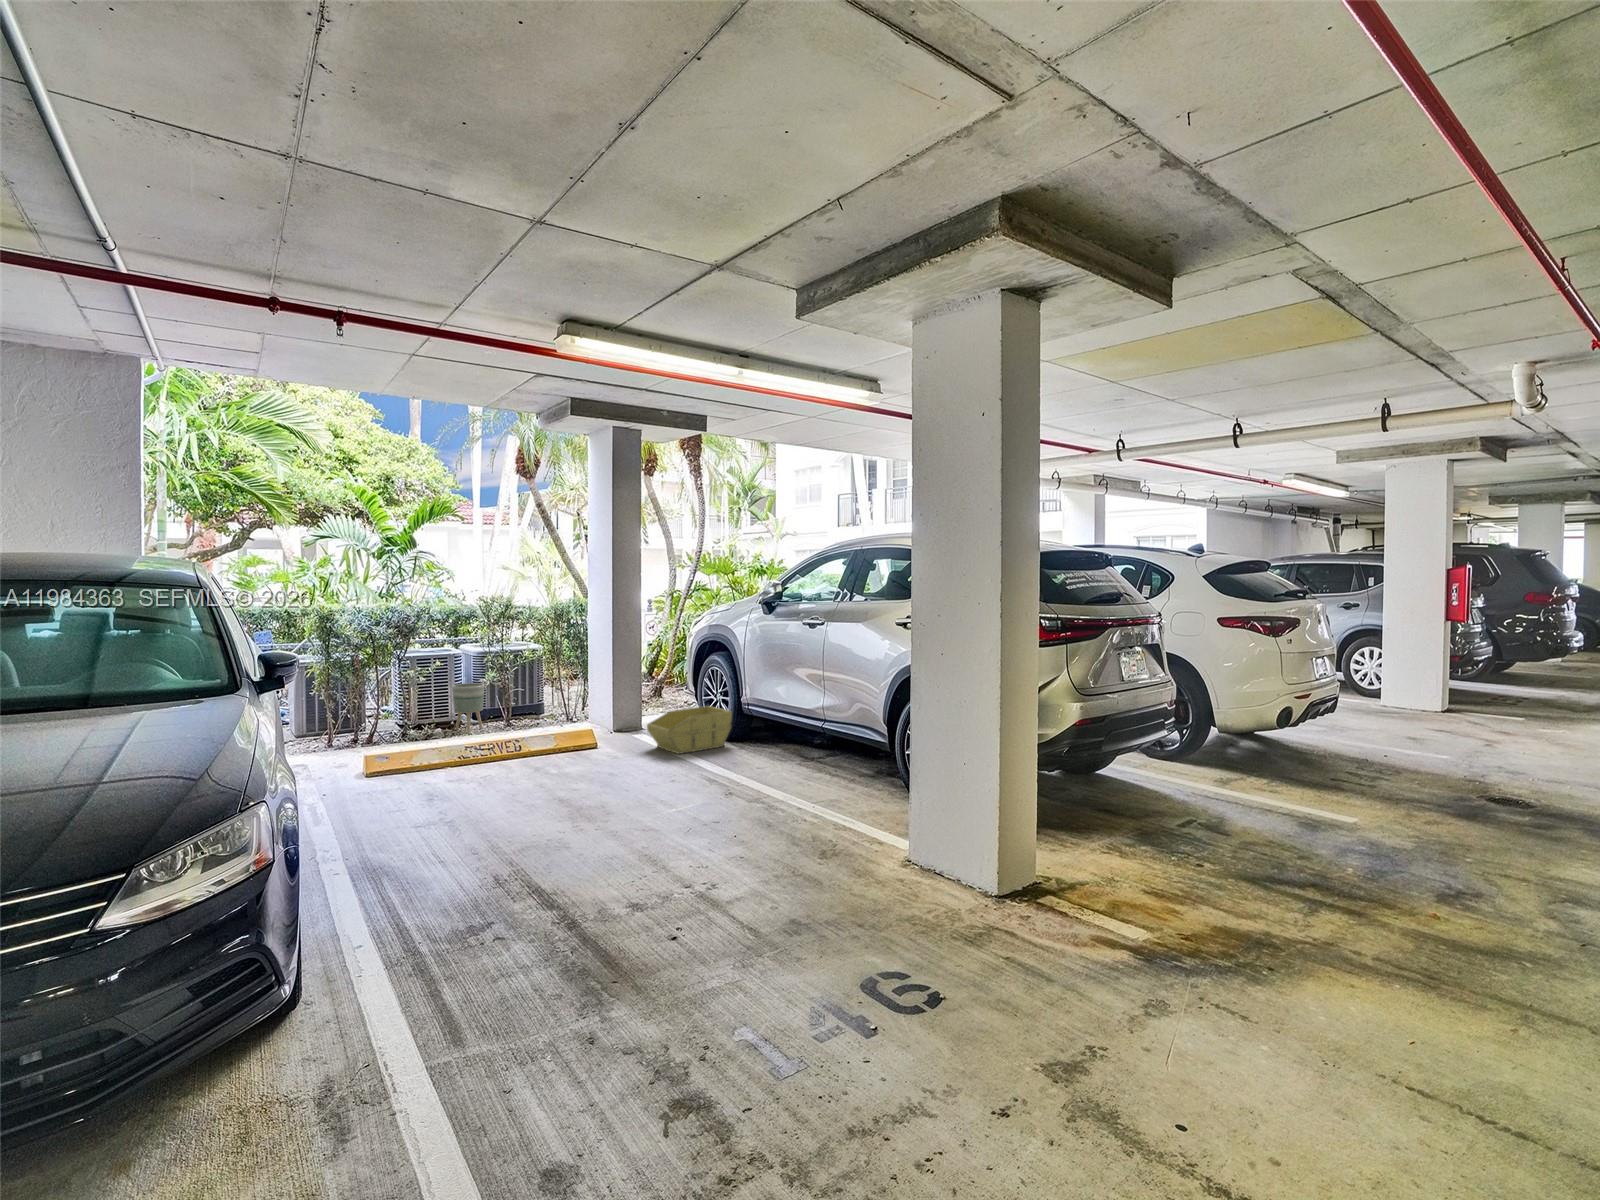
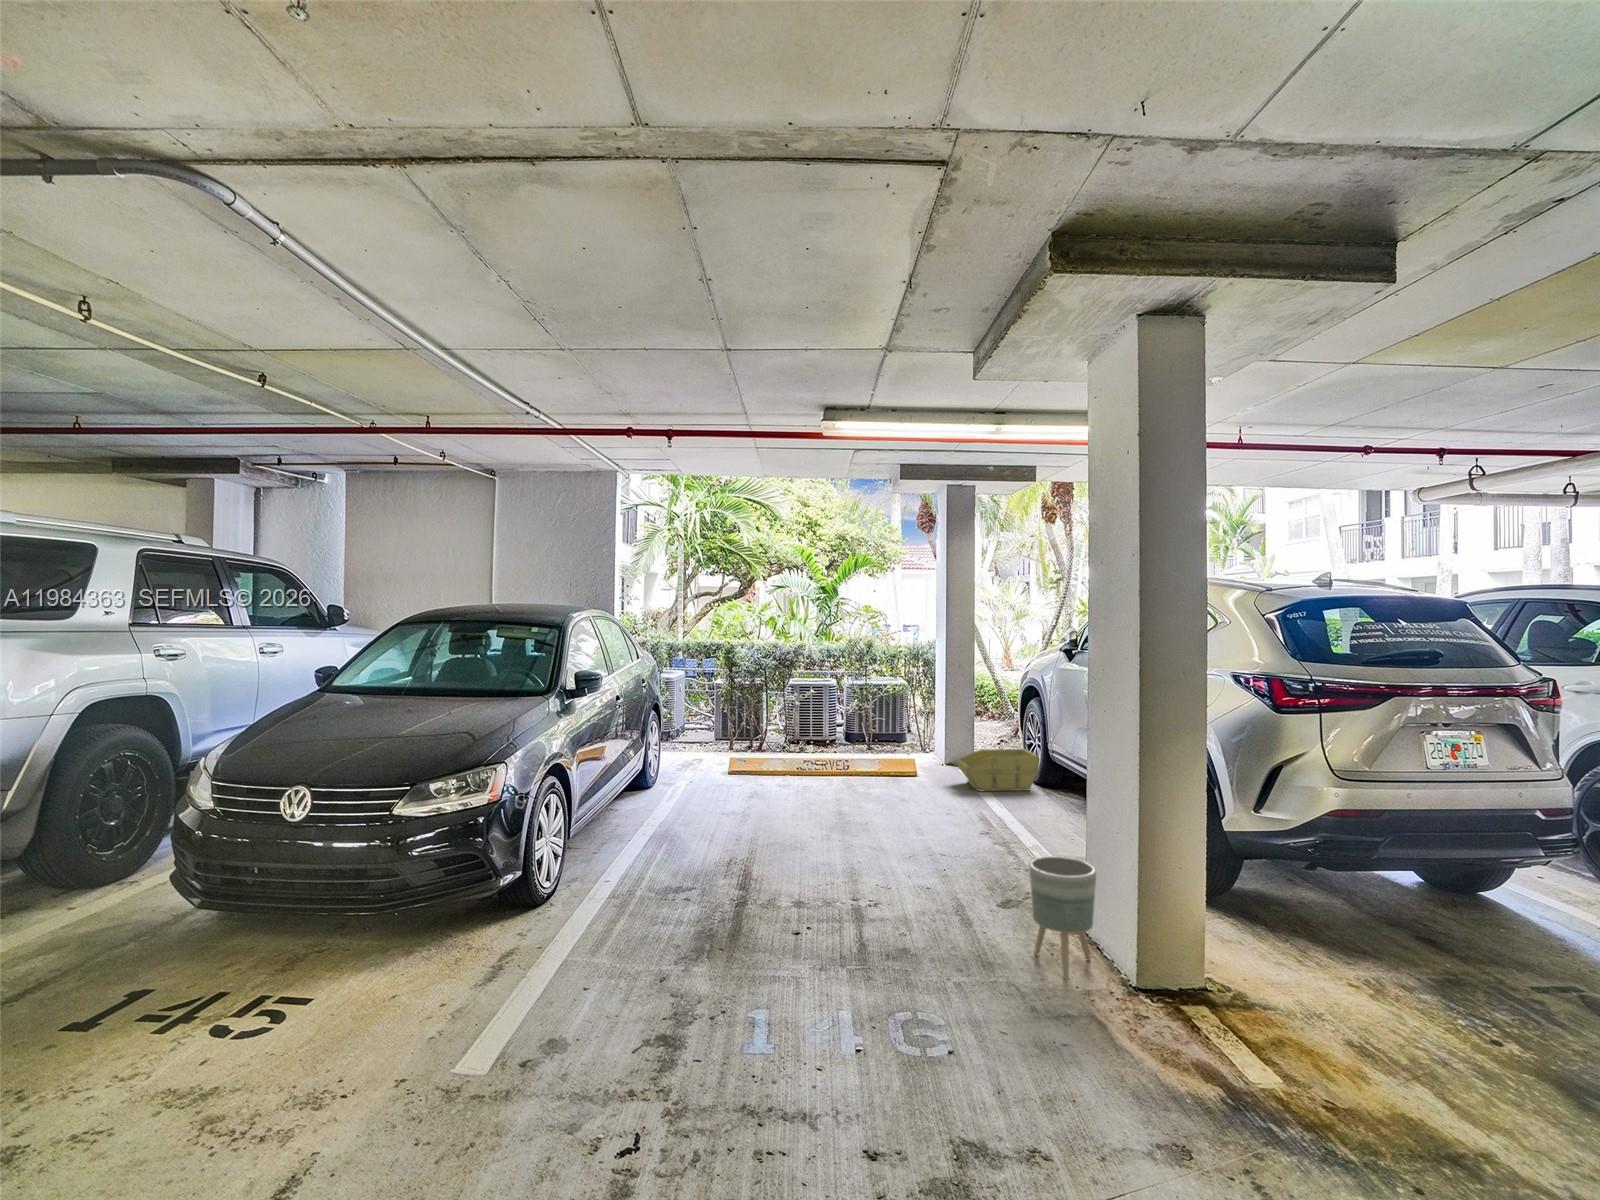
planter: present [452,683,485,733] -> present [1029,856,1096,978]

